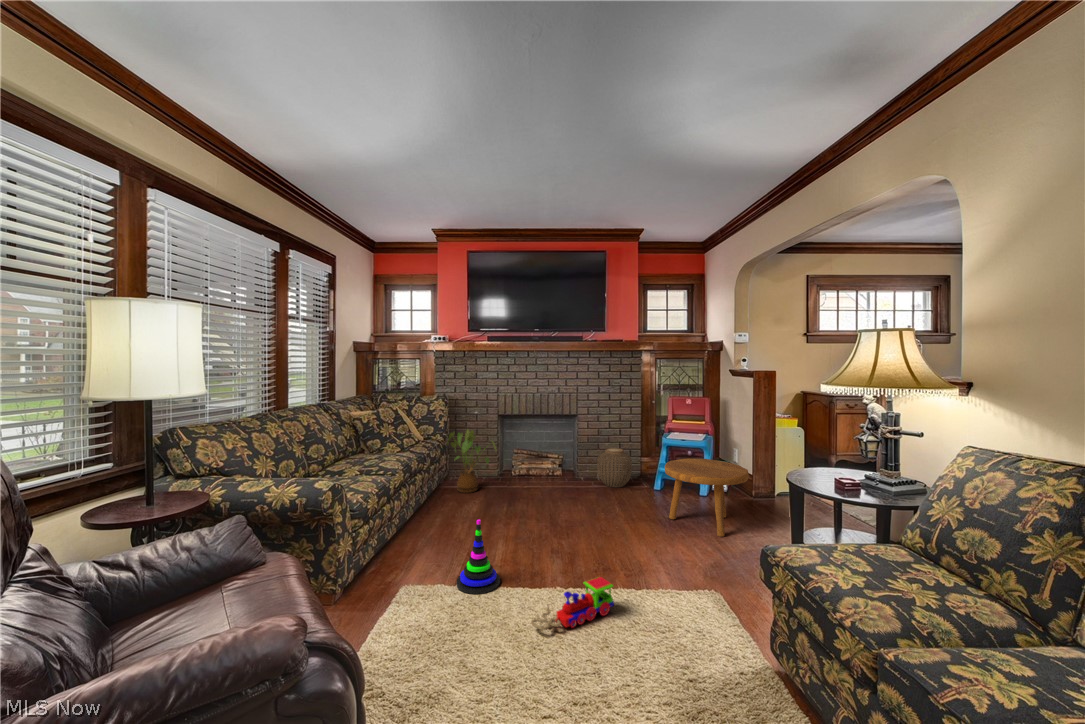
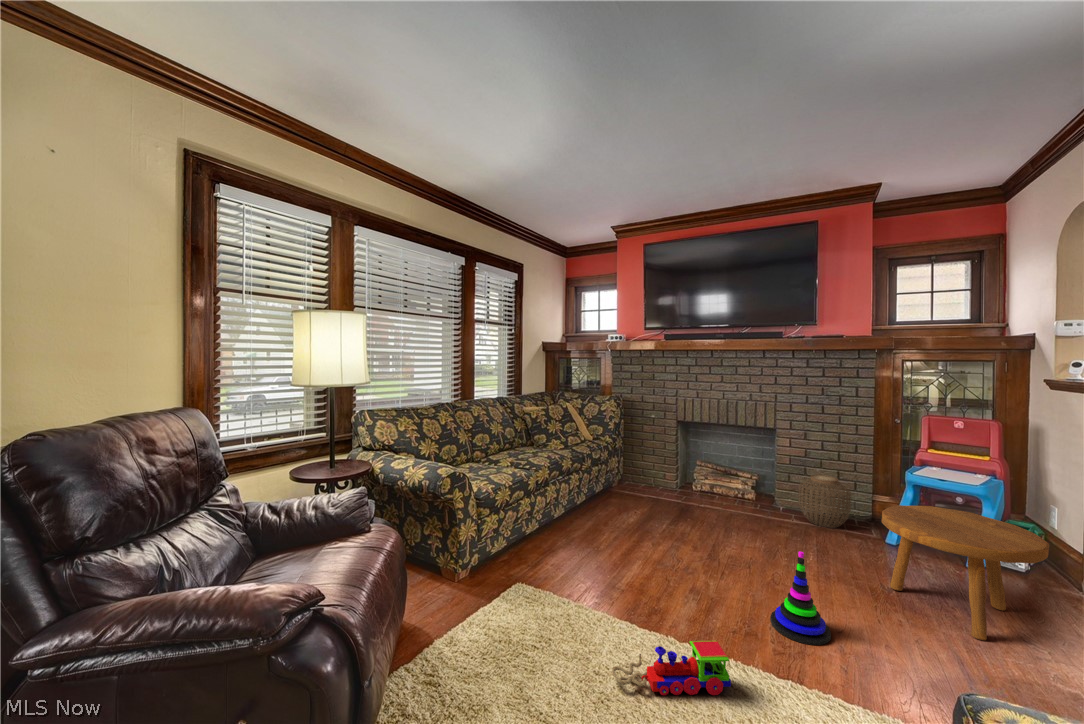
house plant: present [447,430,496,493] -> none [616,433,669,501]
stacking toy: present [457,520,500,594] -> present [770,551,831,645]

